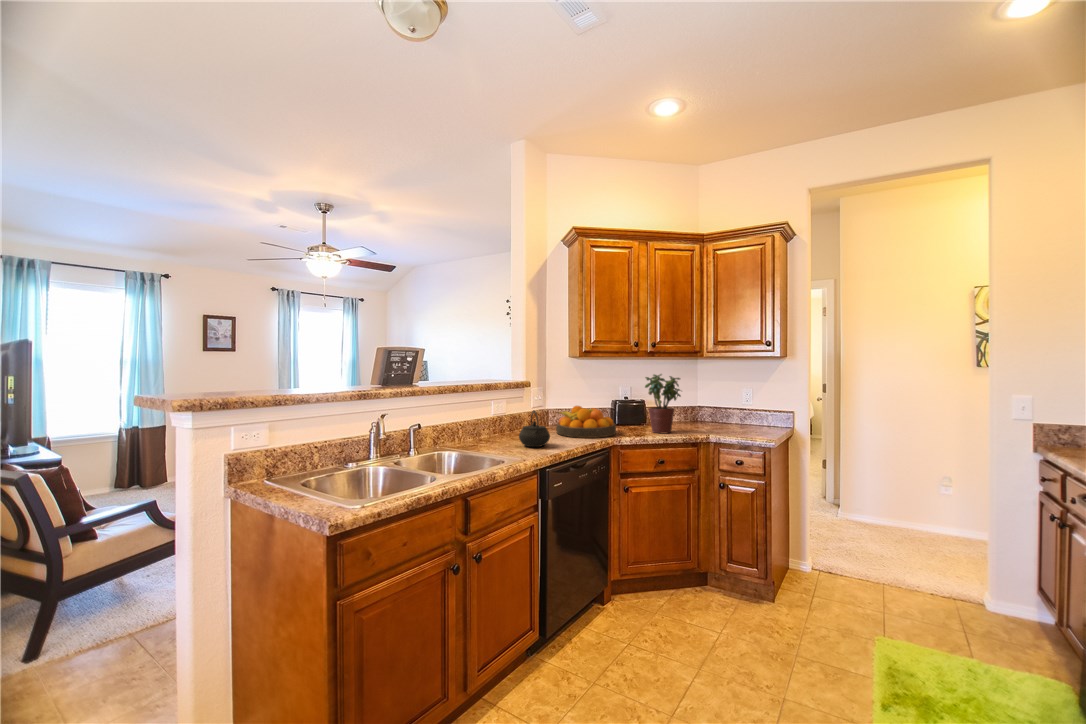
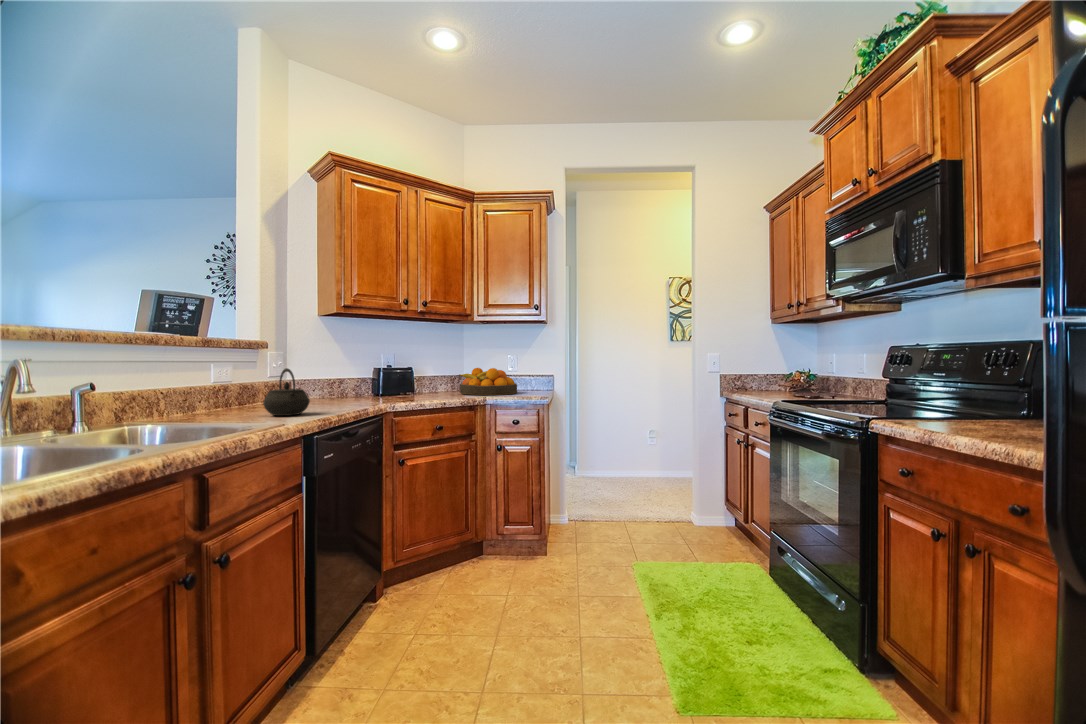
potted plant: present [645,374,681,433] -> none [416,333,458,399]
fruit bowl: present [556,406,616,438] -> present [459,368,517,395]

